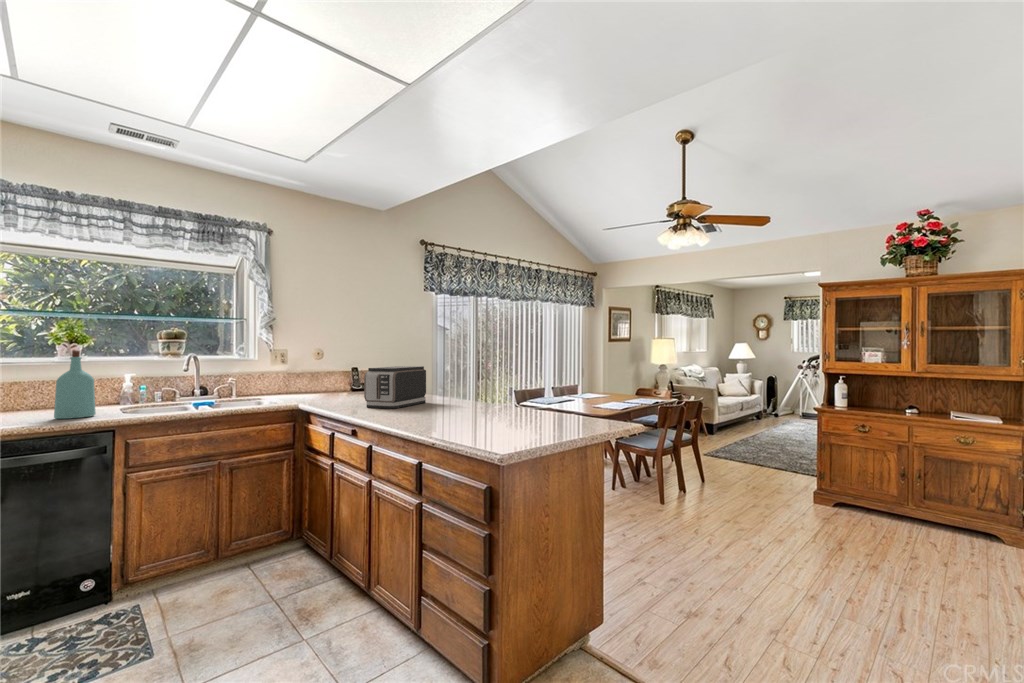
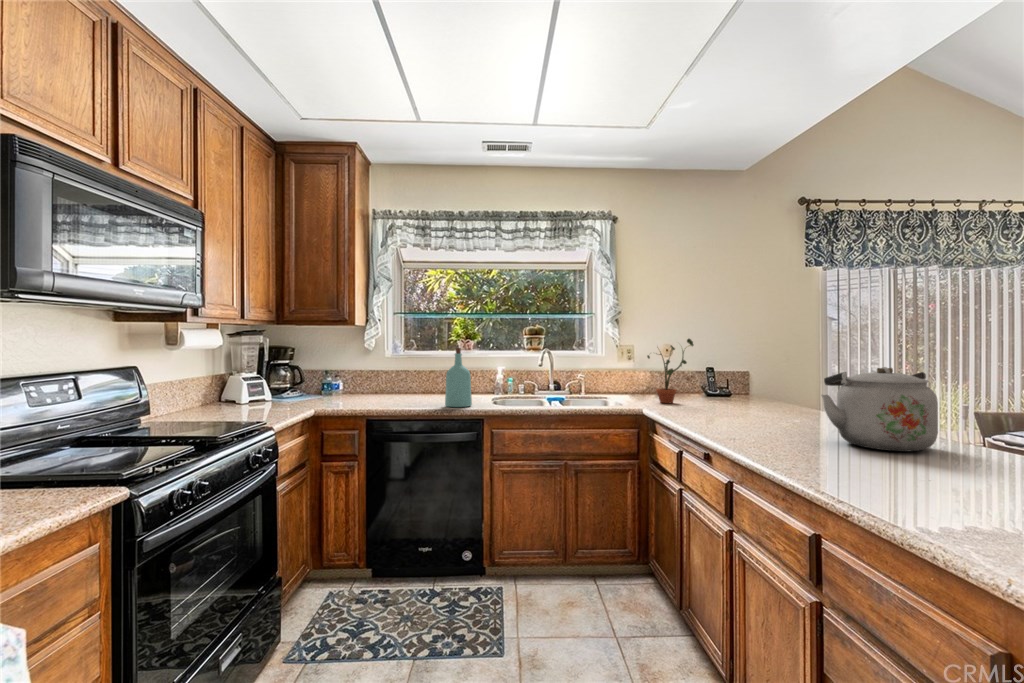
potted plant: none [302,343,342,398] -> present [647,339,693,403]
kettle: none [434,359,494,412] -> present [822,367,938,451]
toaster: present [364,366,426,409] -> none [718,371,809,430]

